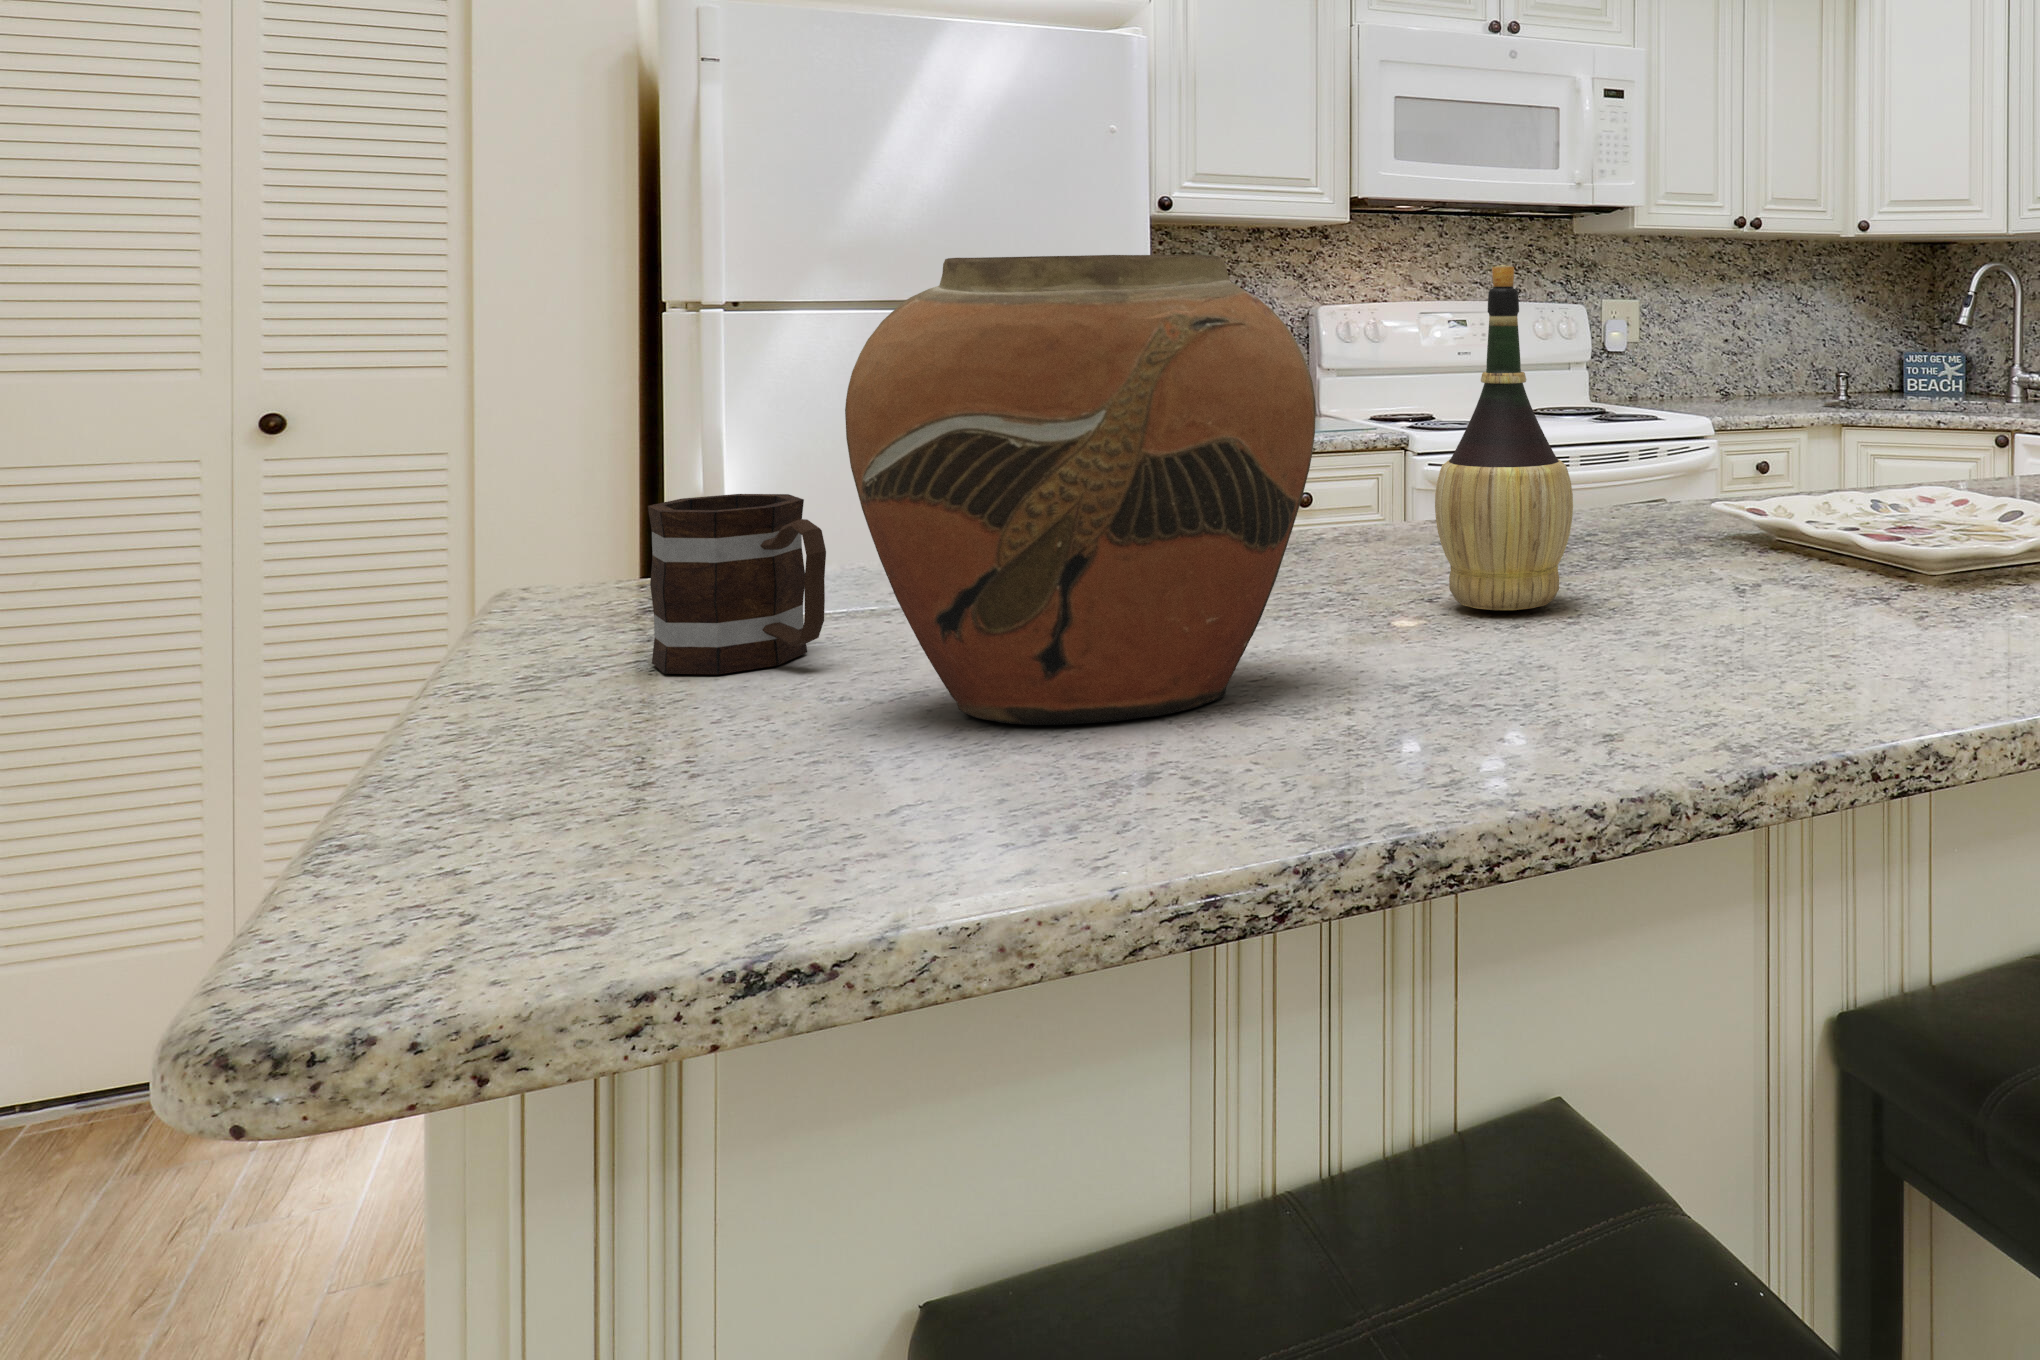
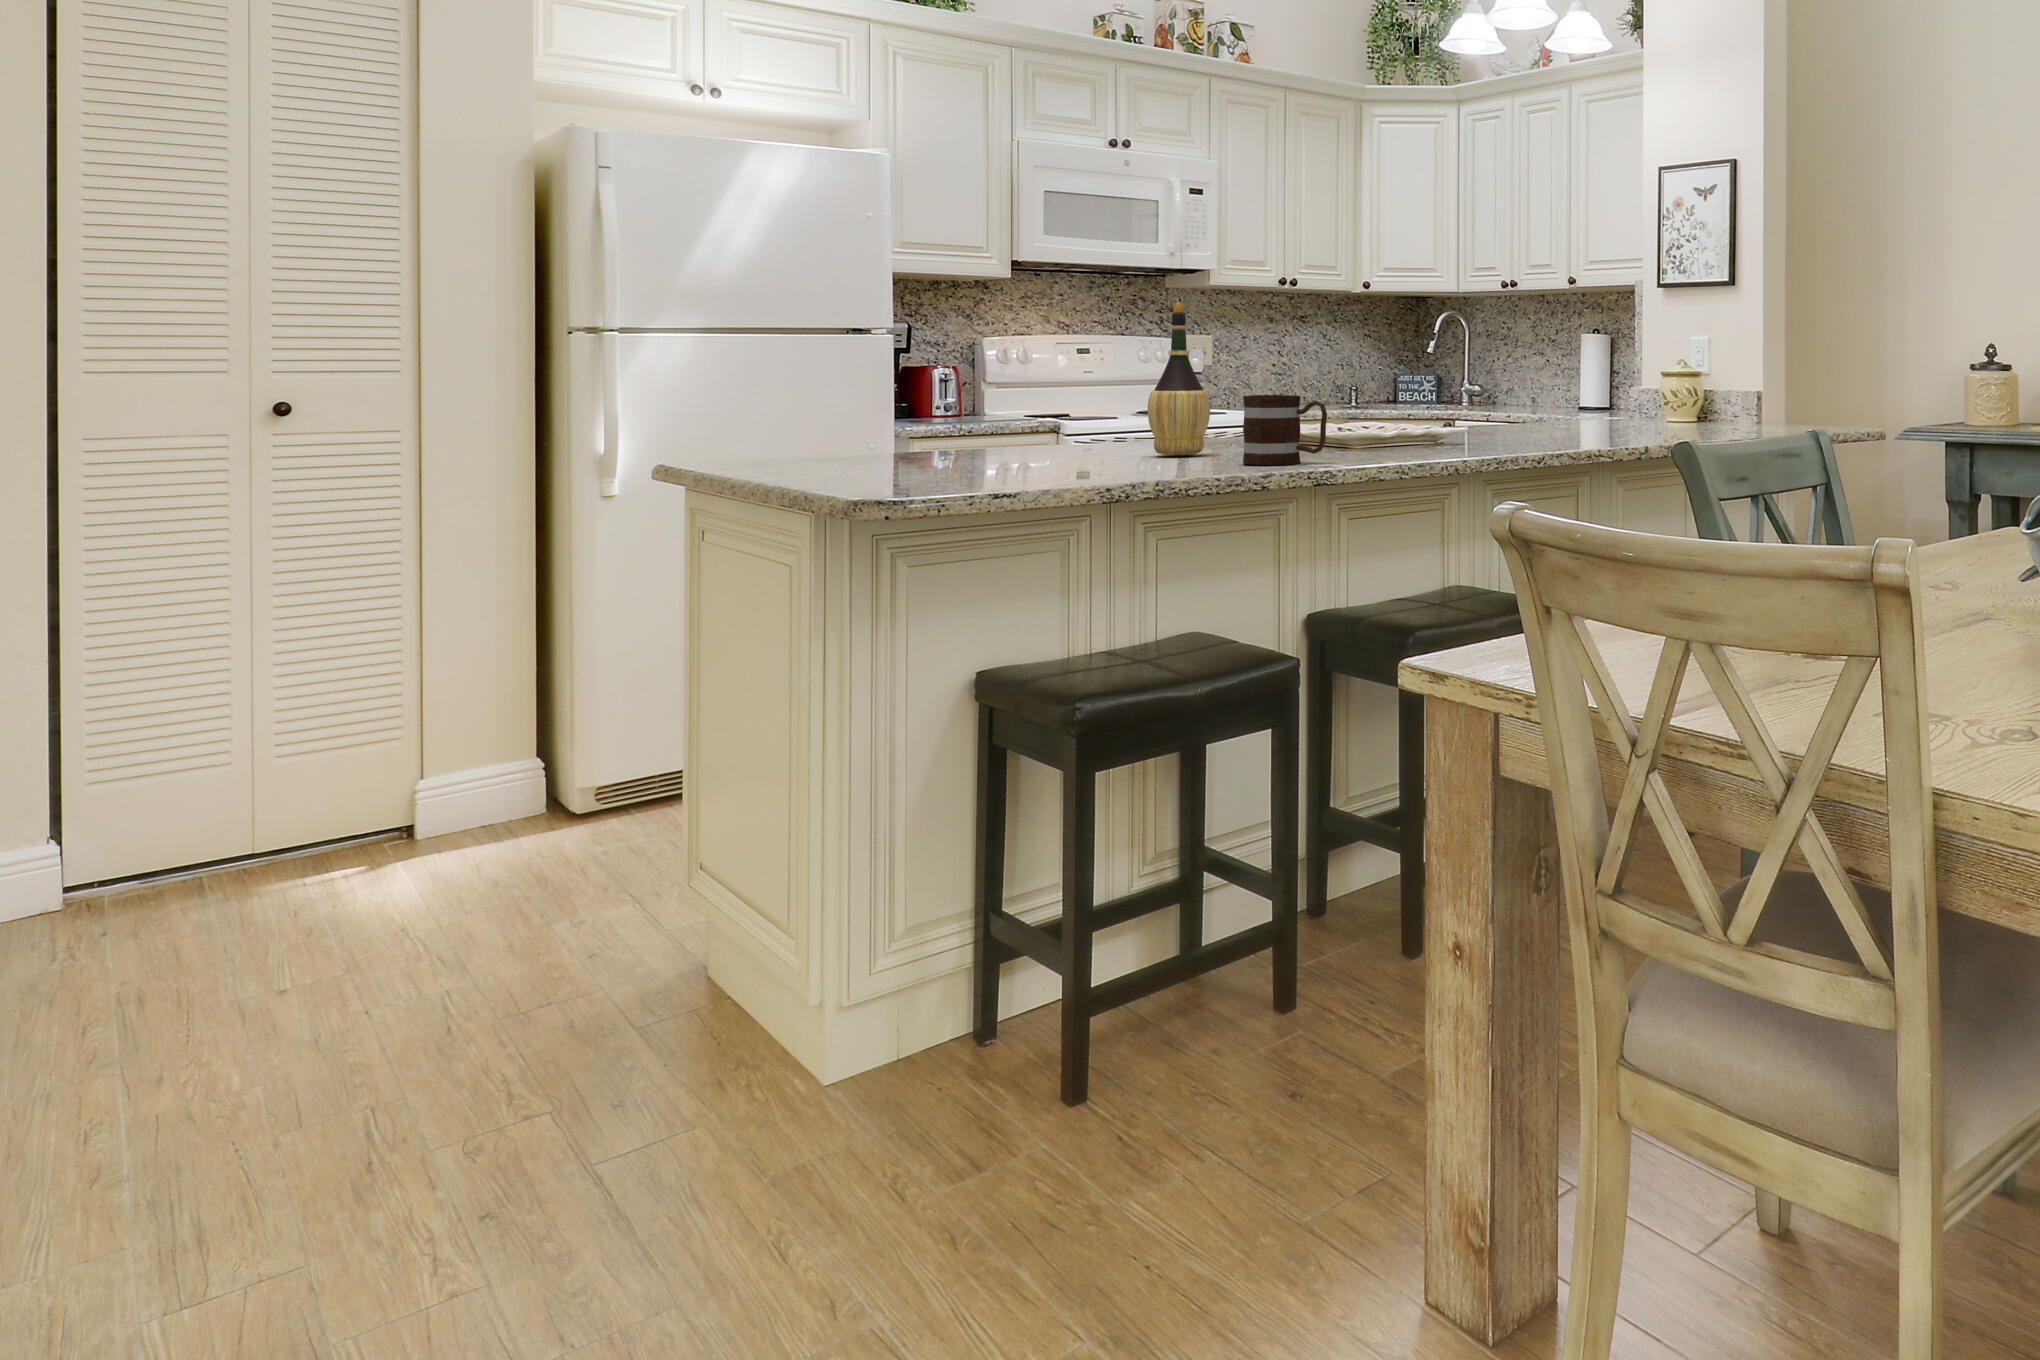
vase: present [845,254,1316,725] -> none [936,296,1118,474]
mug: present [648,494,826,674] -> present [1243,395,1327,465]

